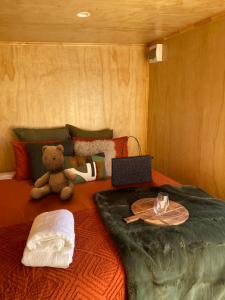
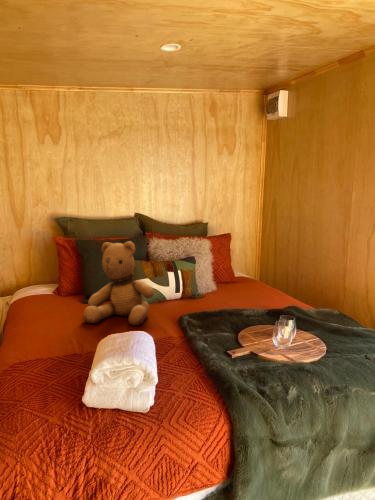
tote bag: present [111,136,153,186] -> none [205,231,273,308]

